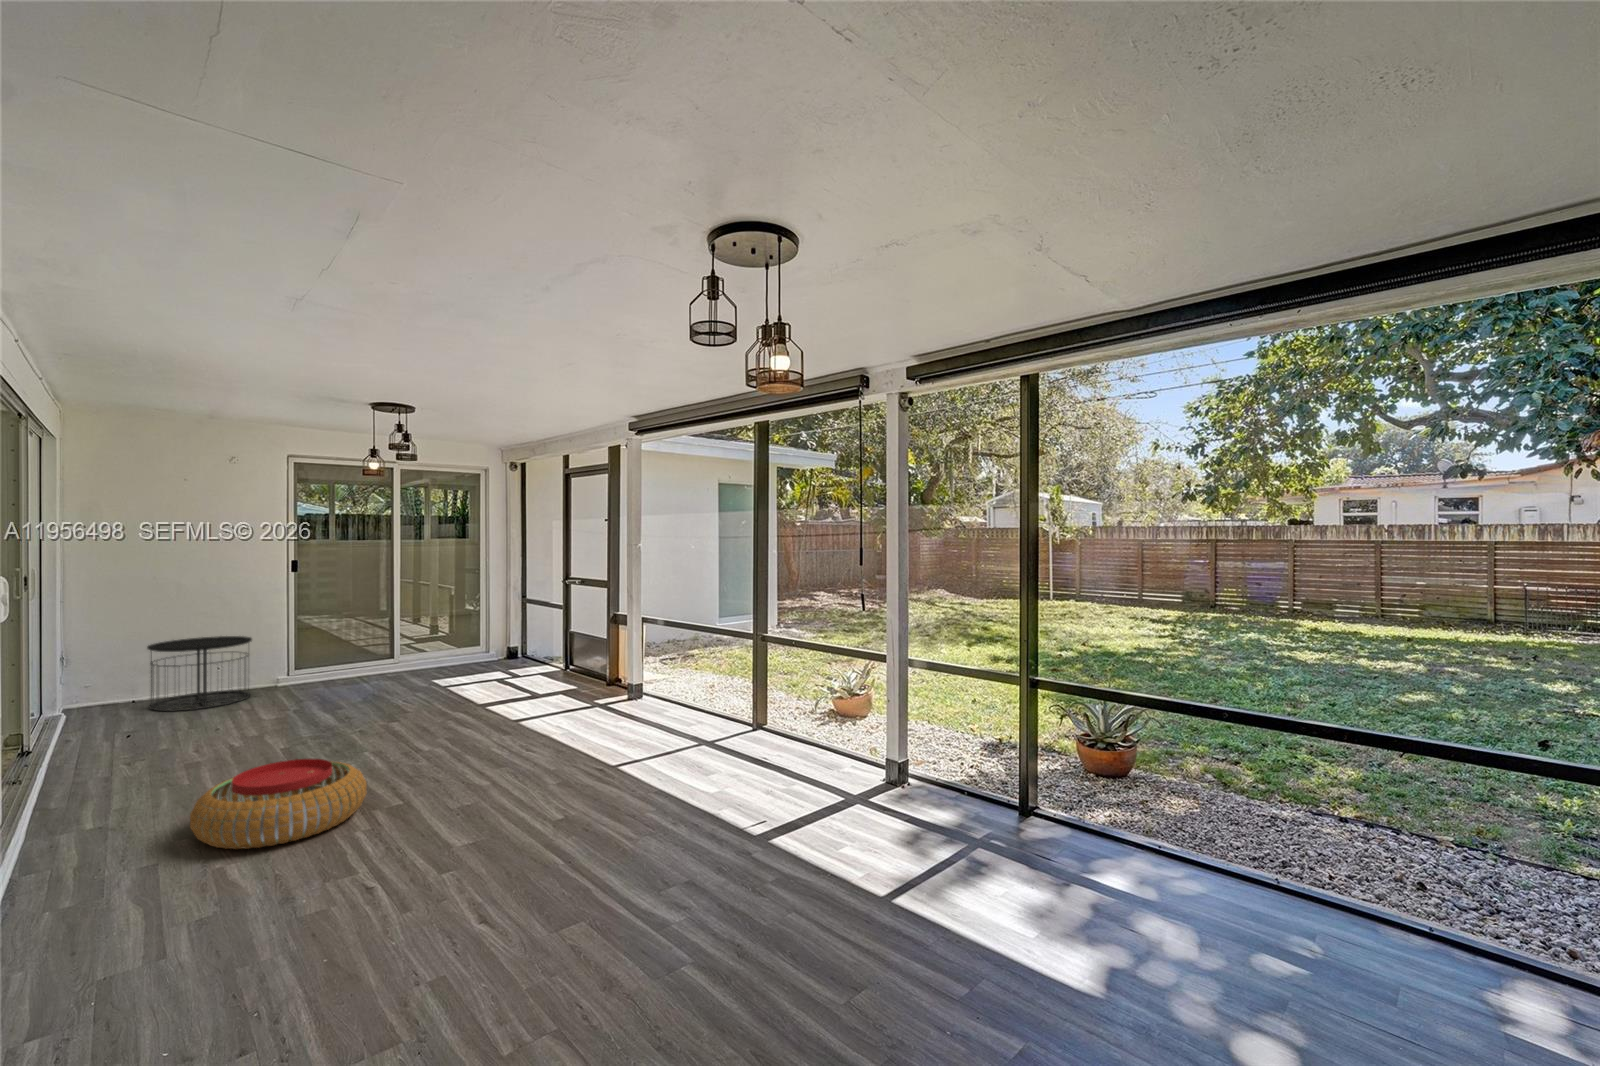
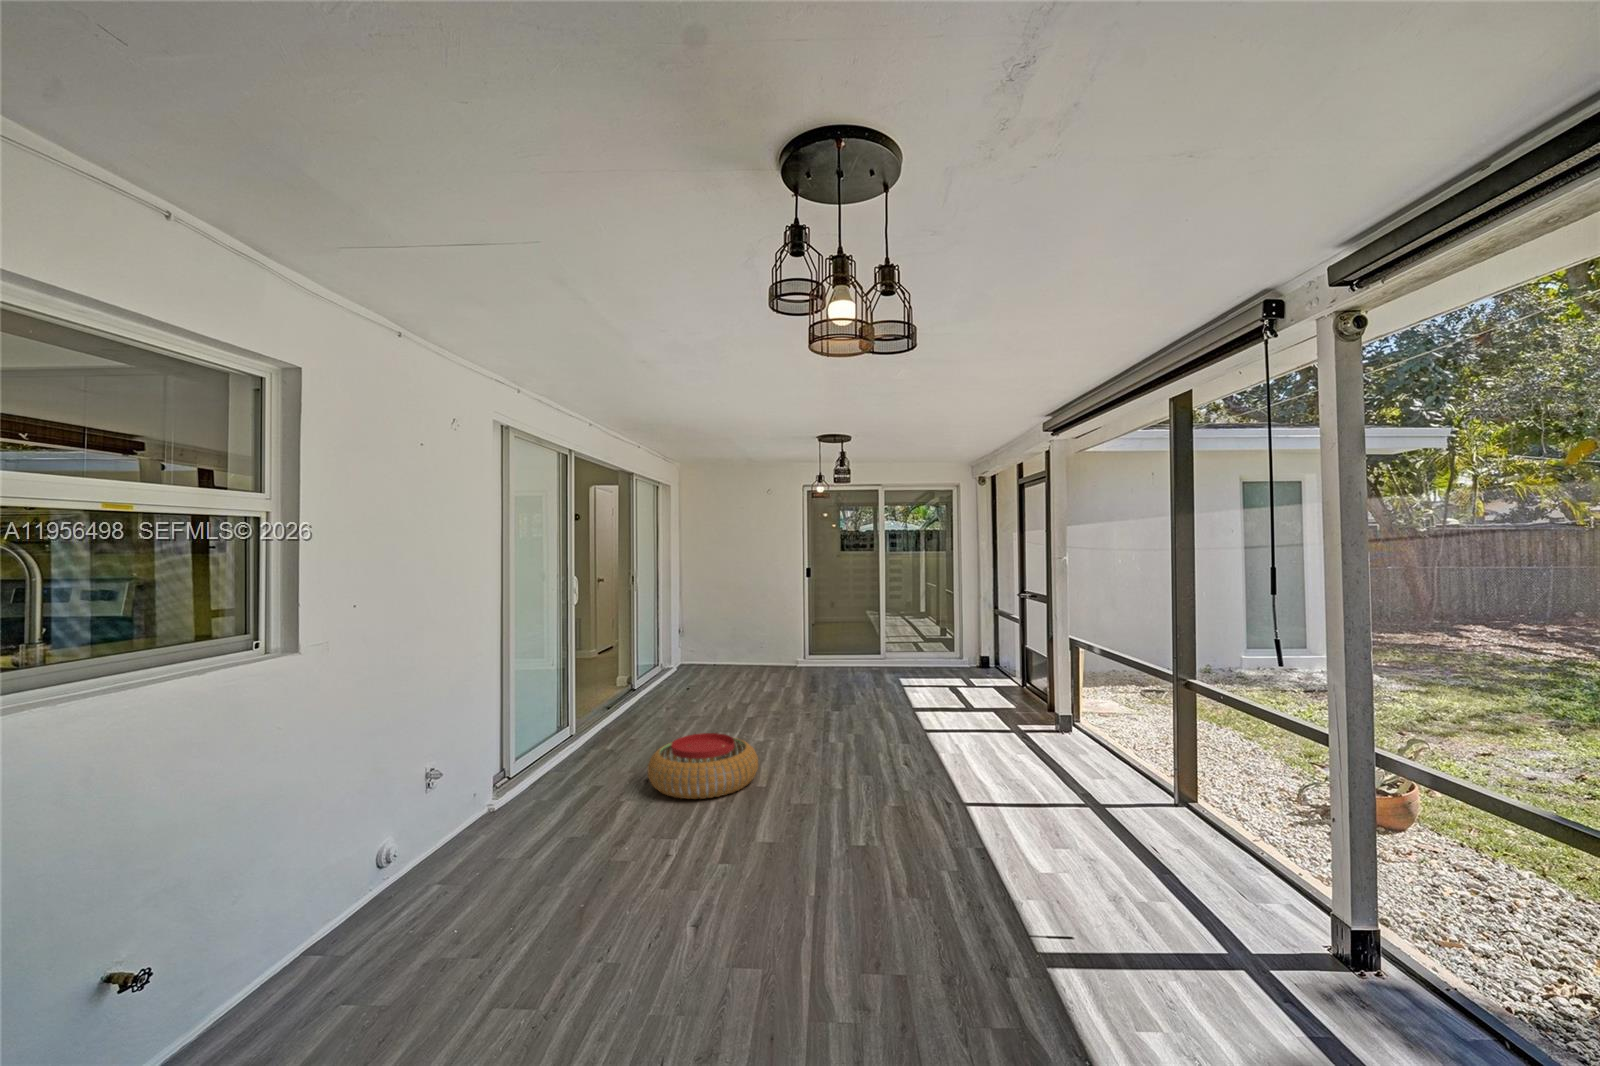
side table: present [147,636,252,711] -> none [724,627,782,680]

